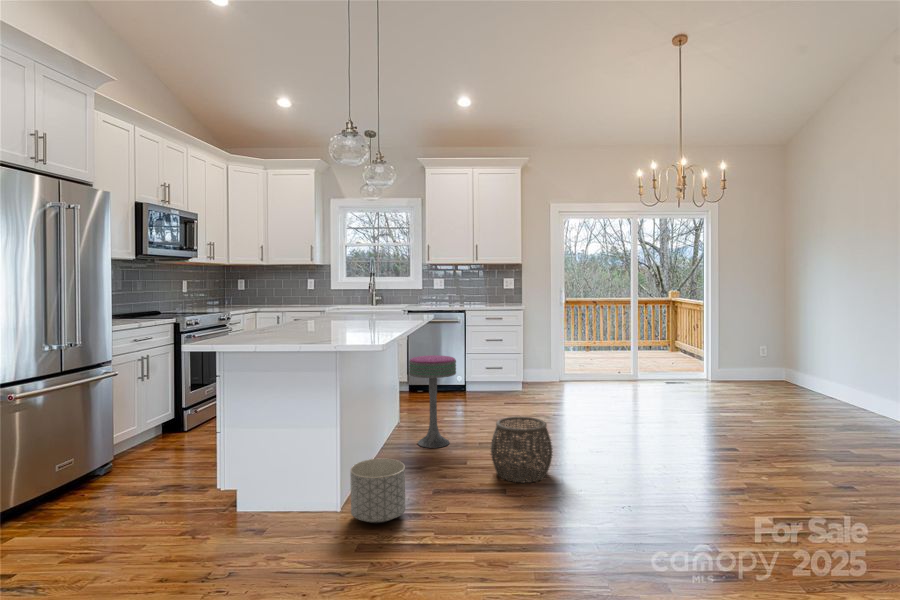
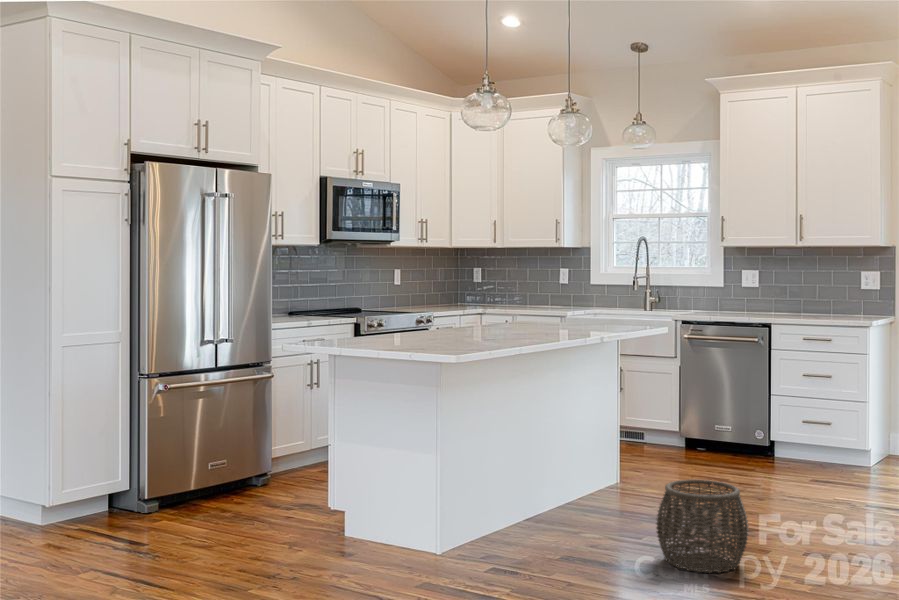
bar stool: present [409,355,456,448] -> none [600,385,668,516]
planter: present [350,458,405,523] -> none [438,499,503,572]

